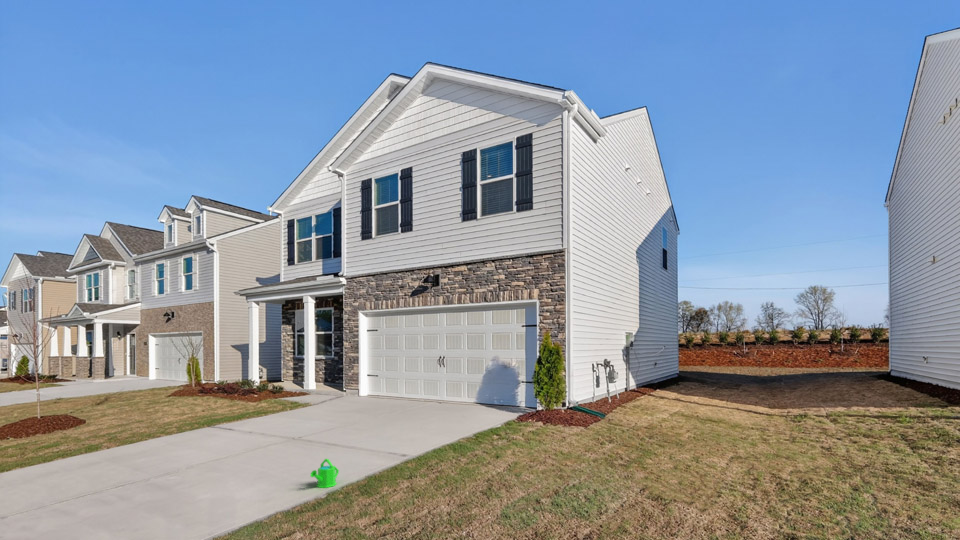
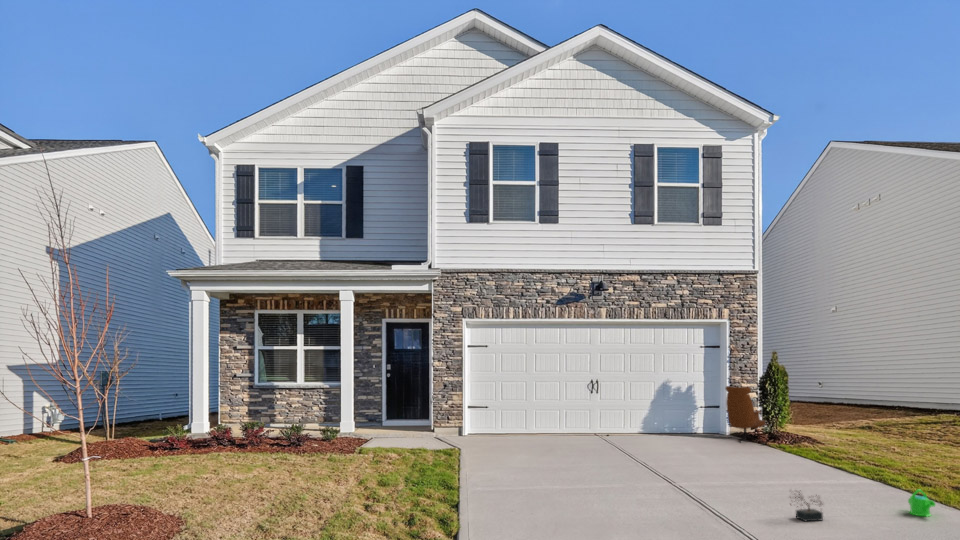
lounge chair: none [506,362,572,418] -> present [726,386,766,442]
decorative plant: none [219,444,253,475] -> present [790,491,823,521]

